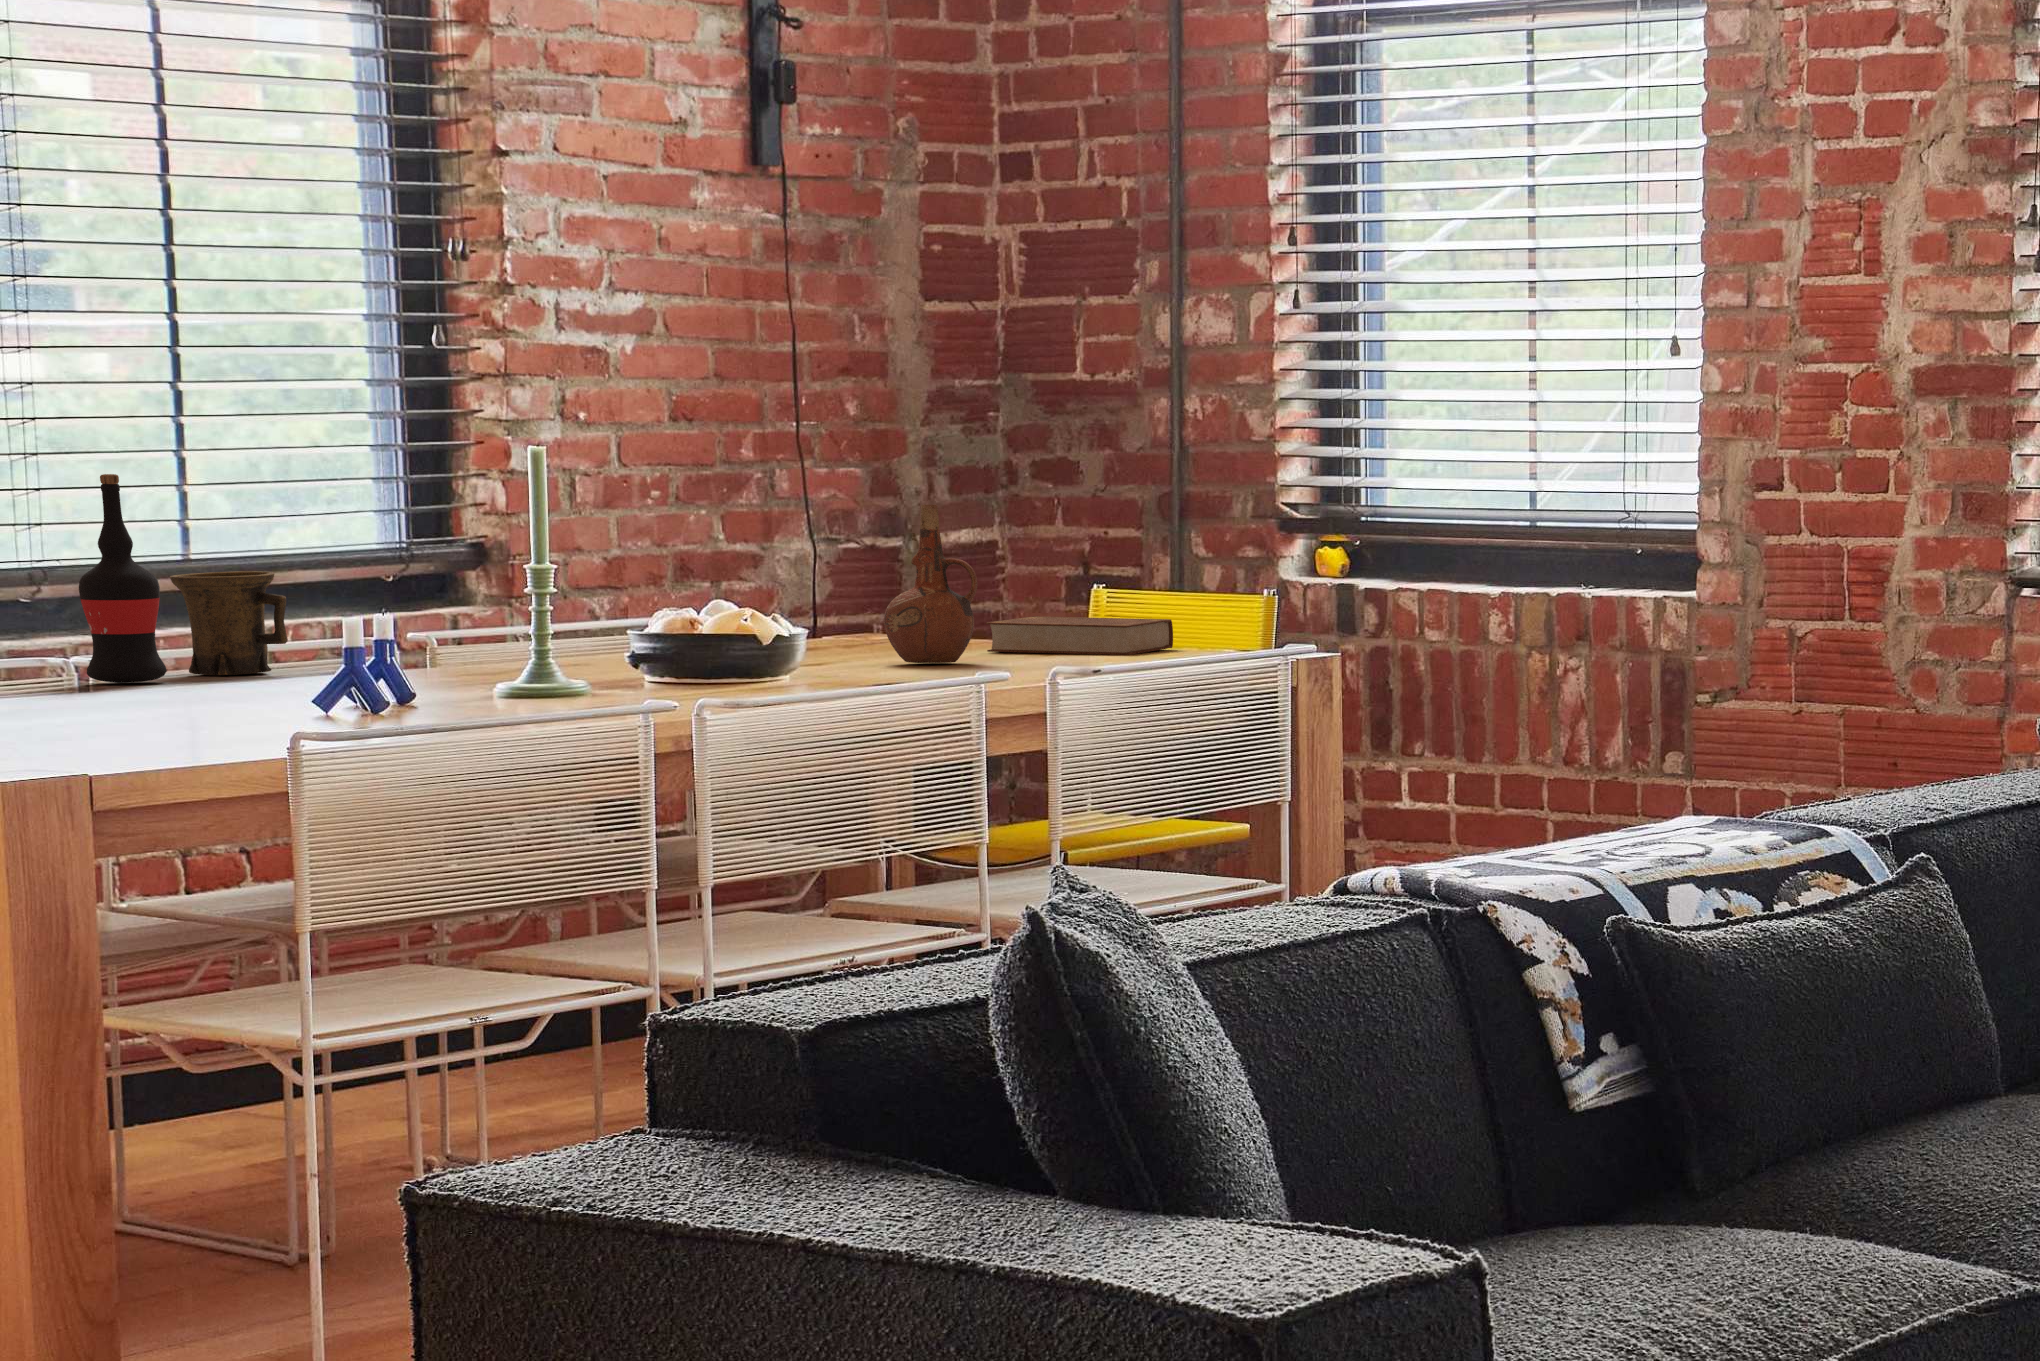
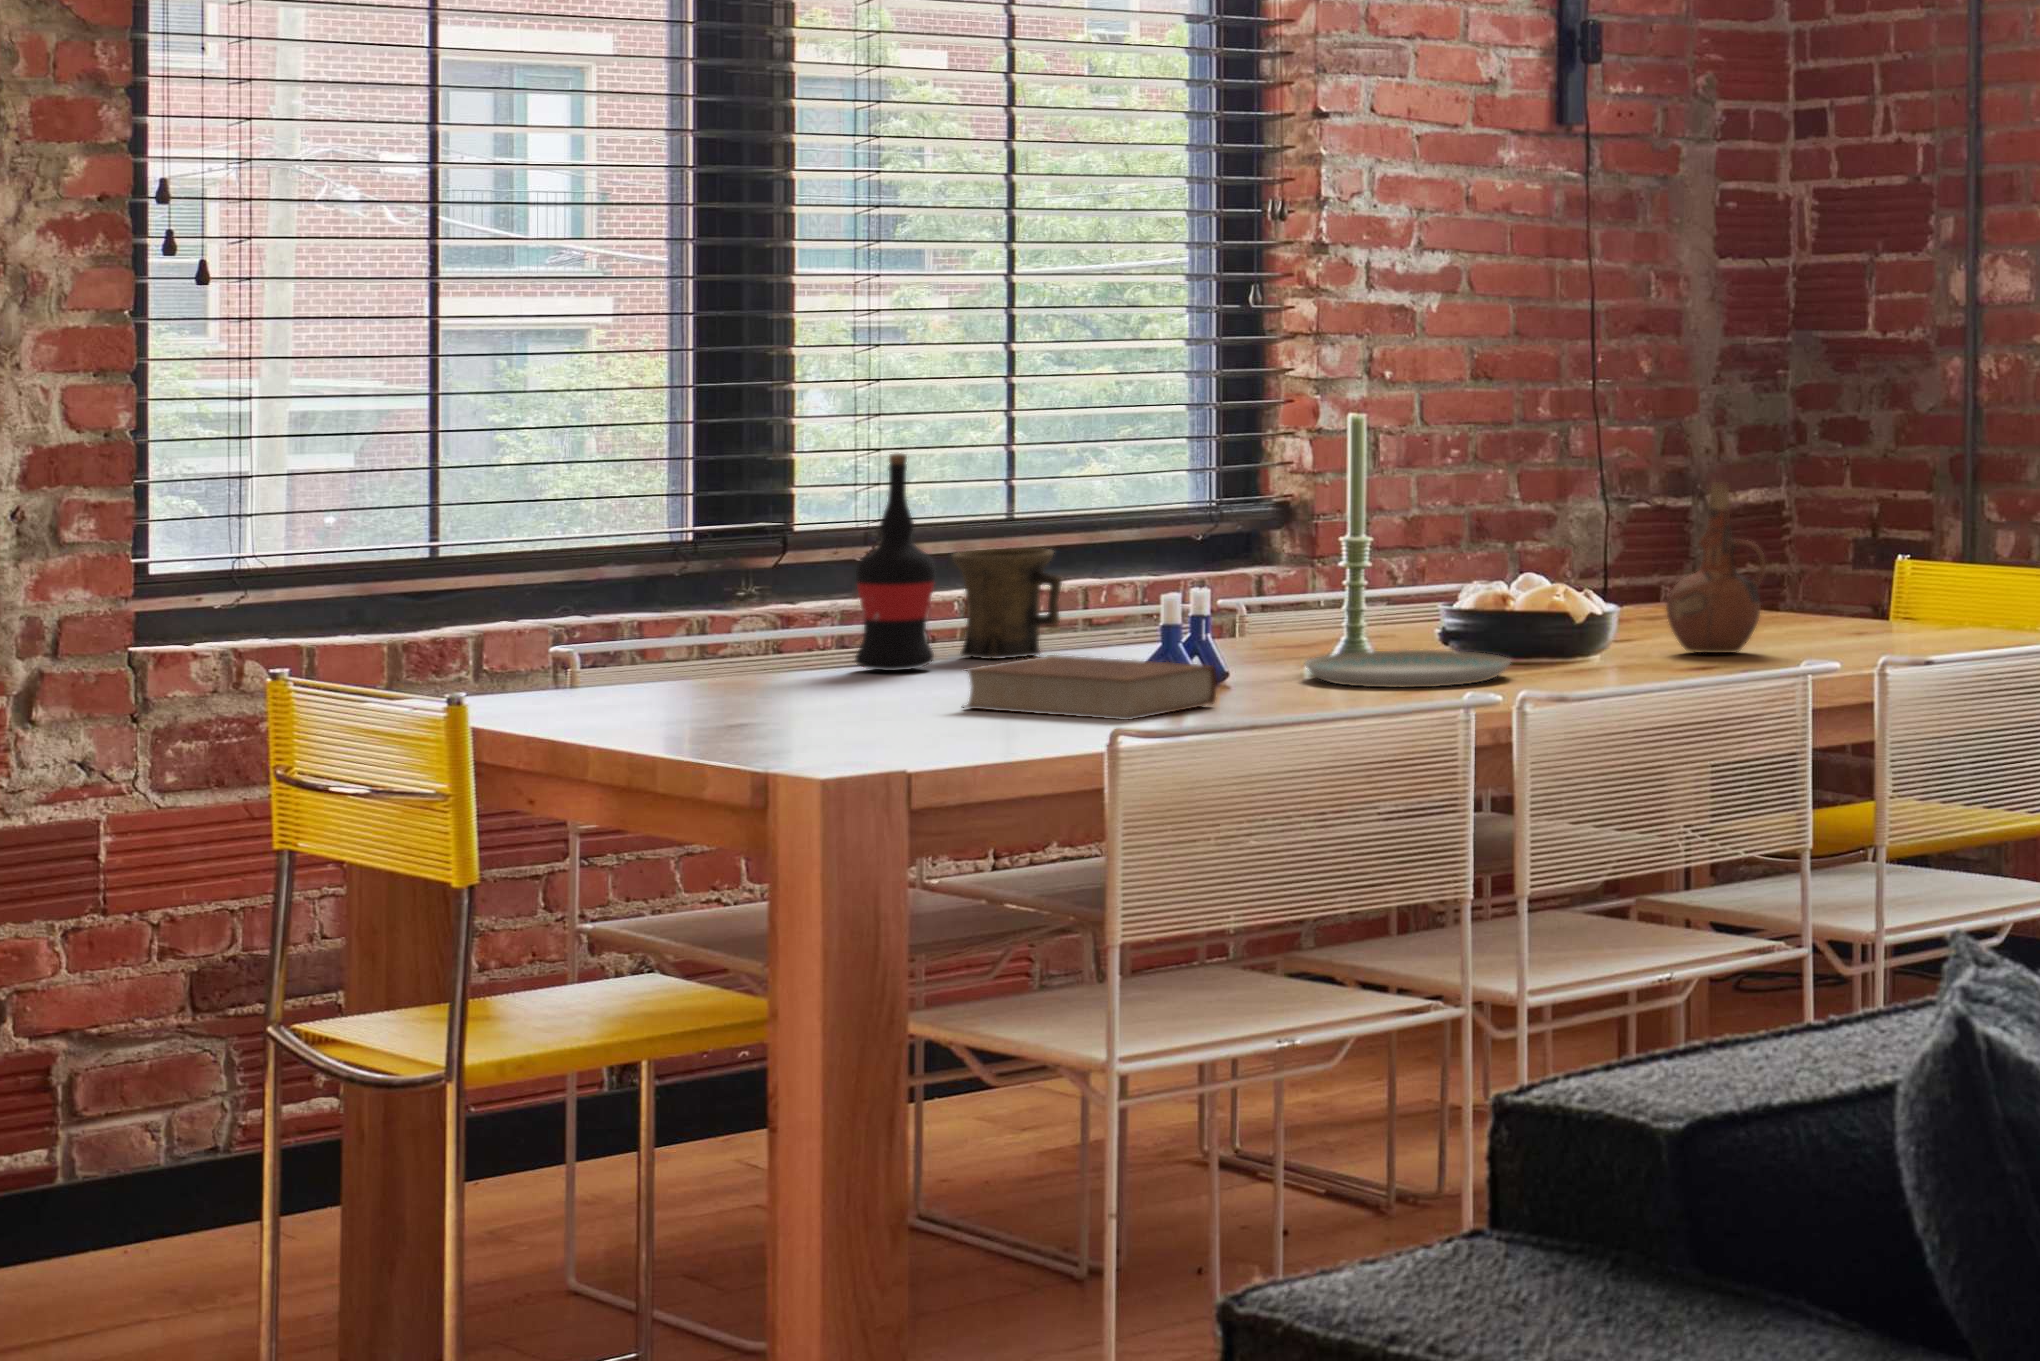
book: present [986,616,1173,655] -> present [961,655,1217,720]
plate: none [538,659,738,686] -> present [1306,650,1510,687]

